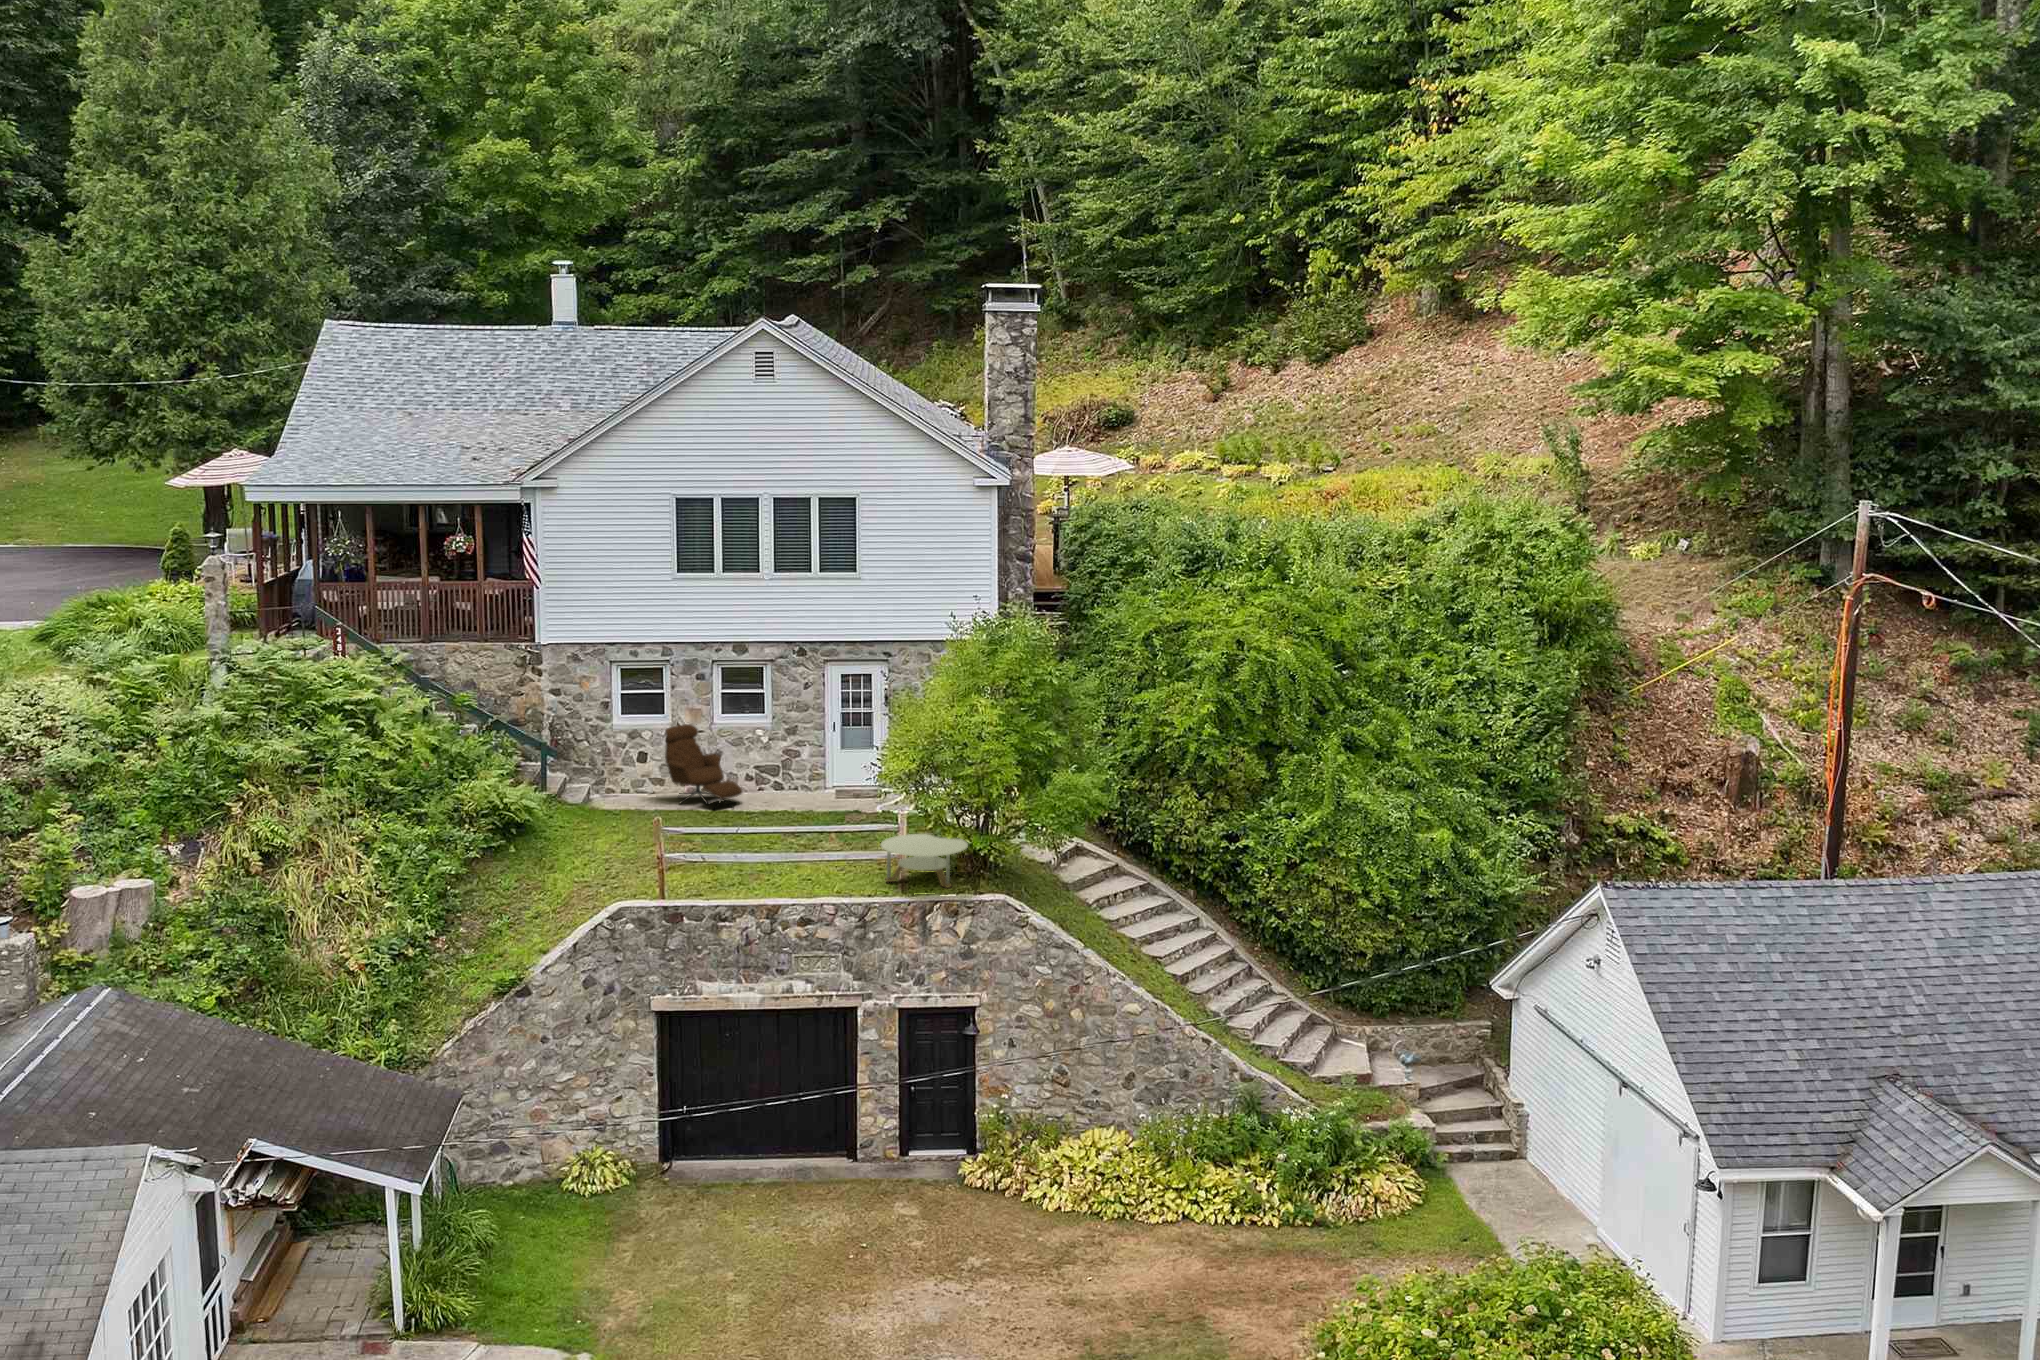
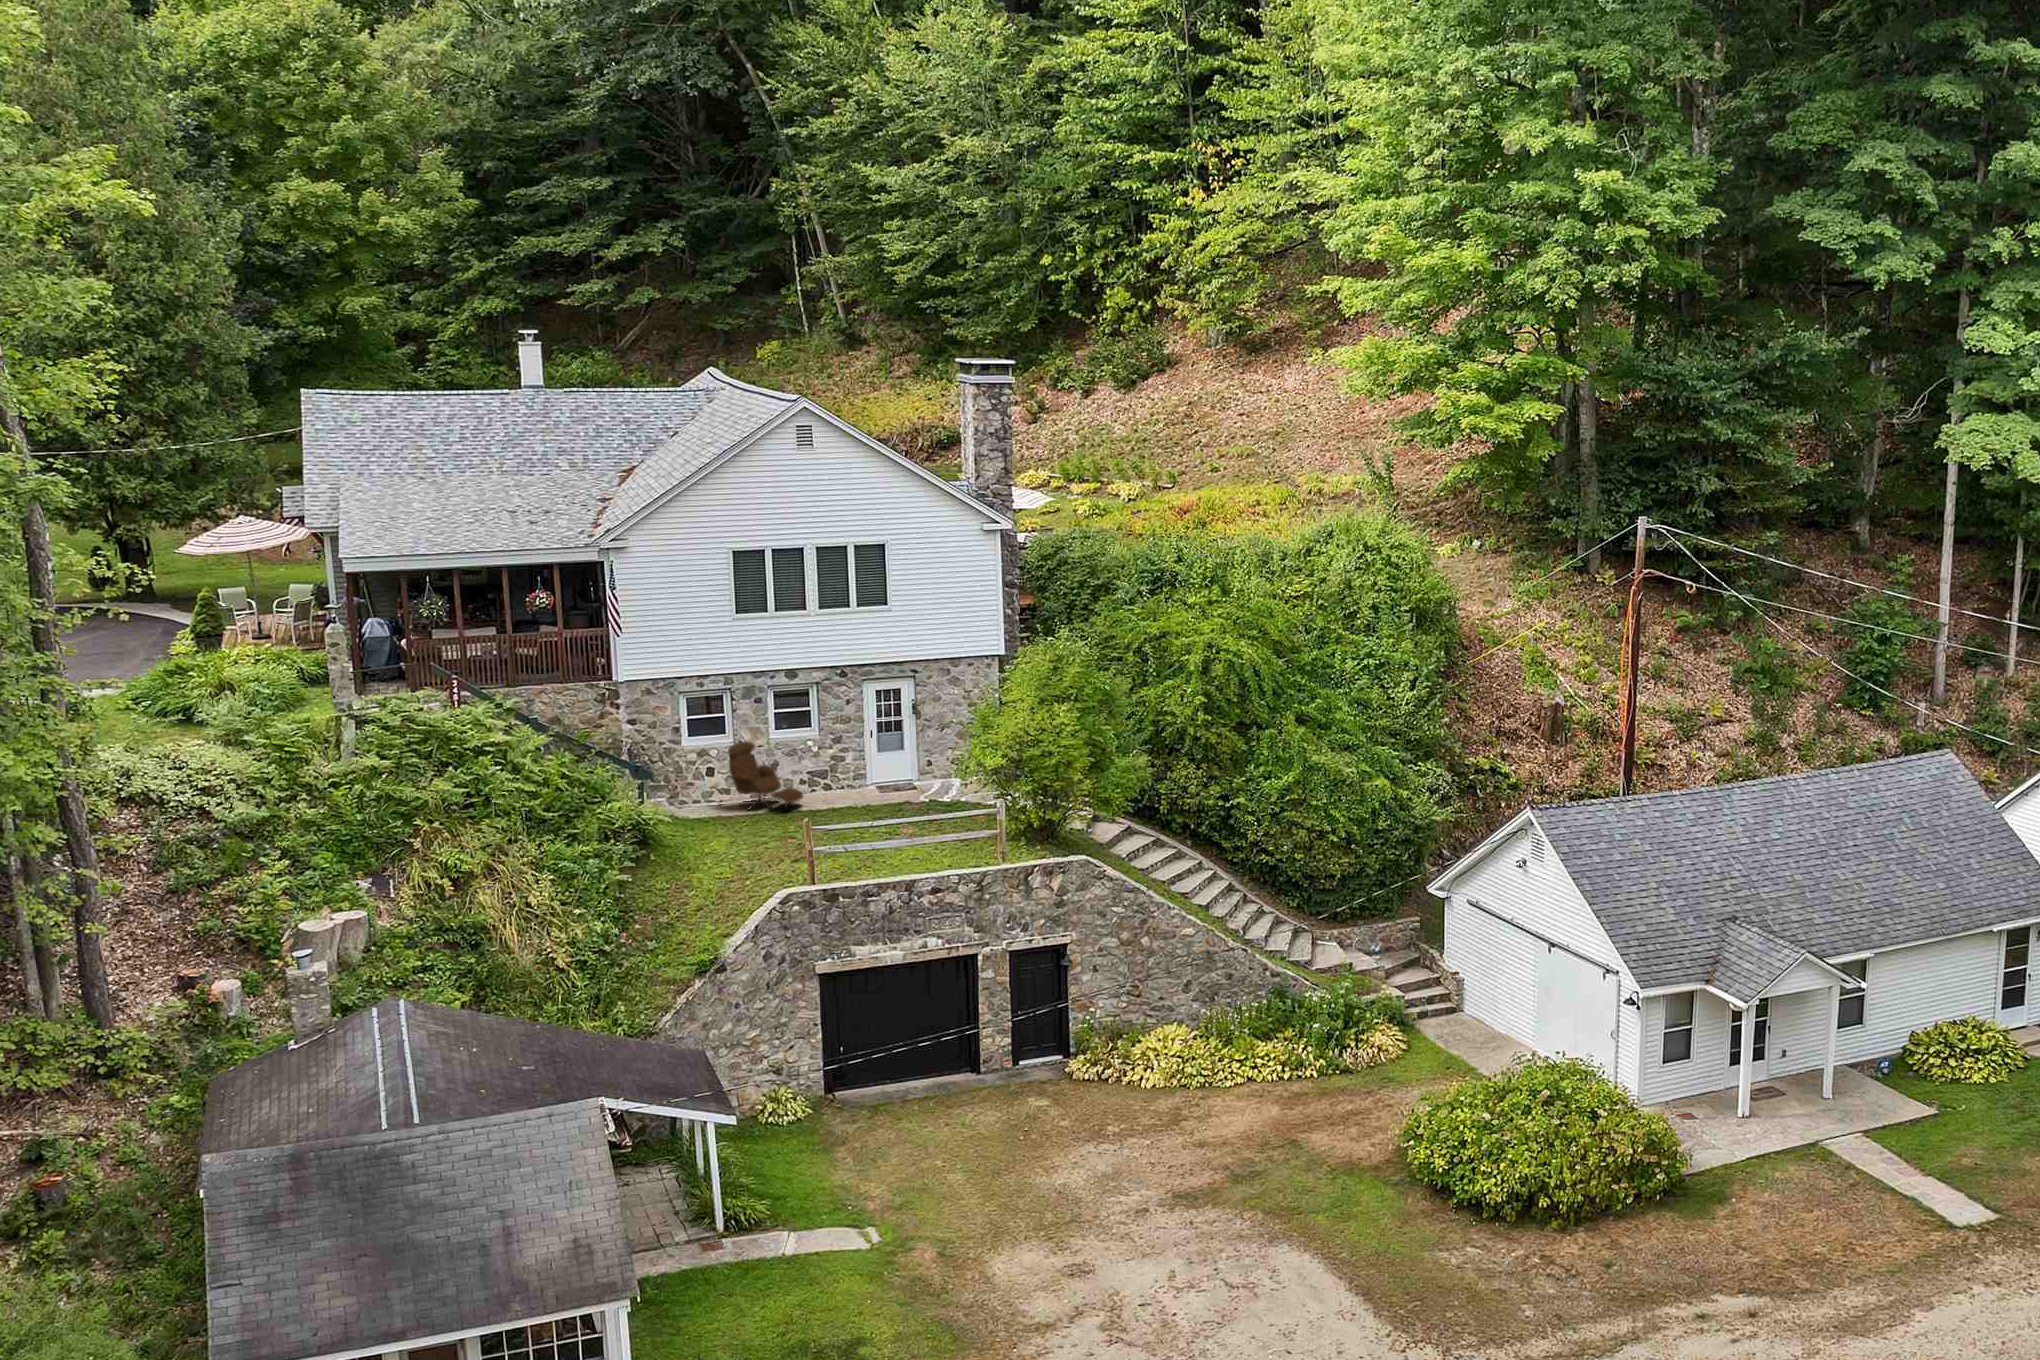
round table: present [881,834,968,888] -> none [973,816,1043,857]

